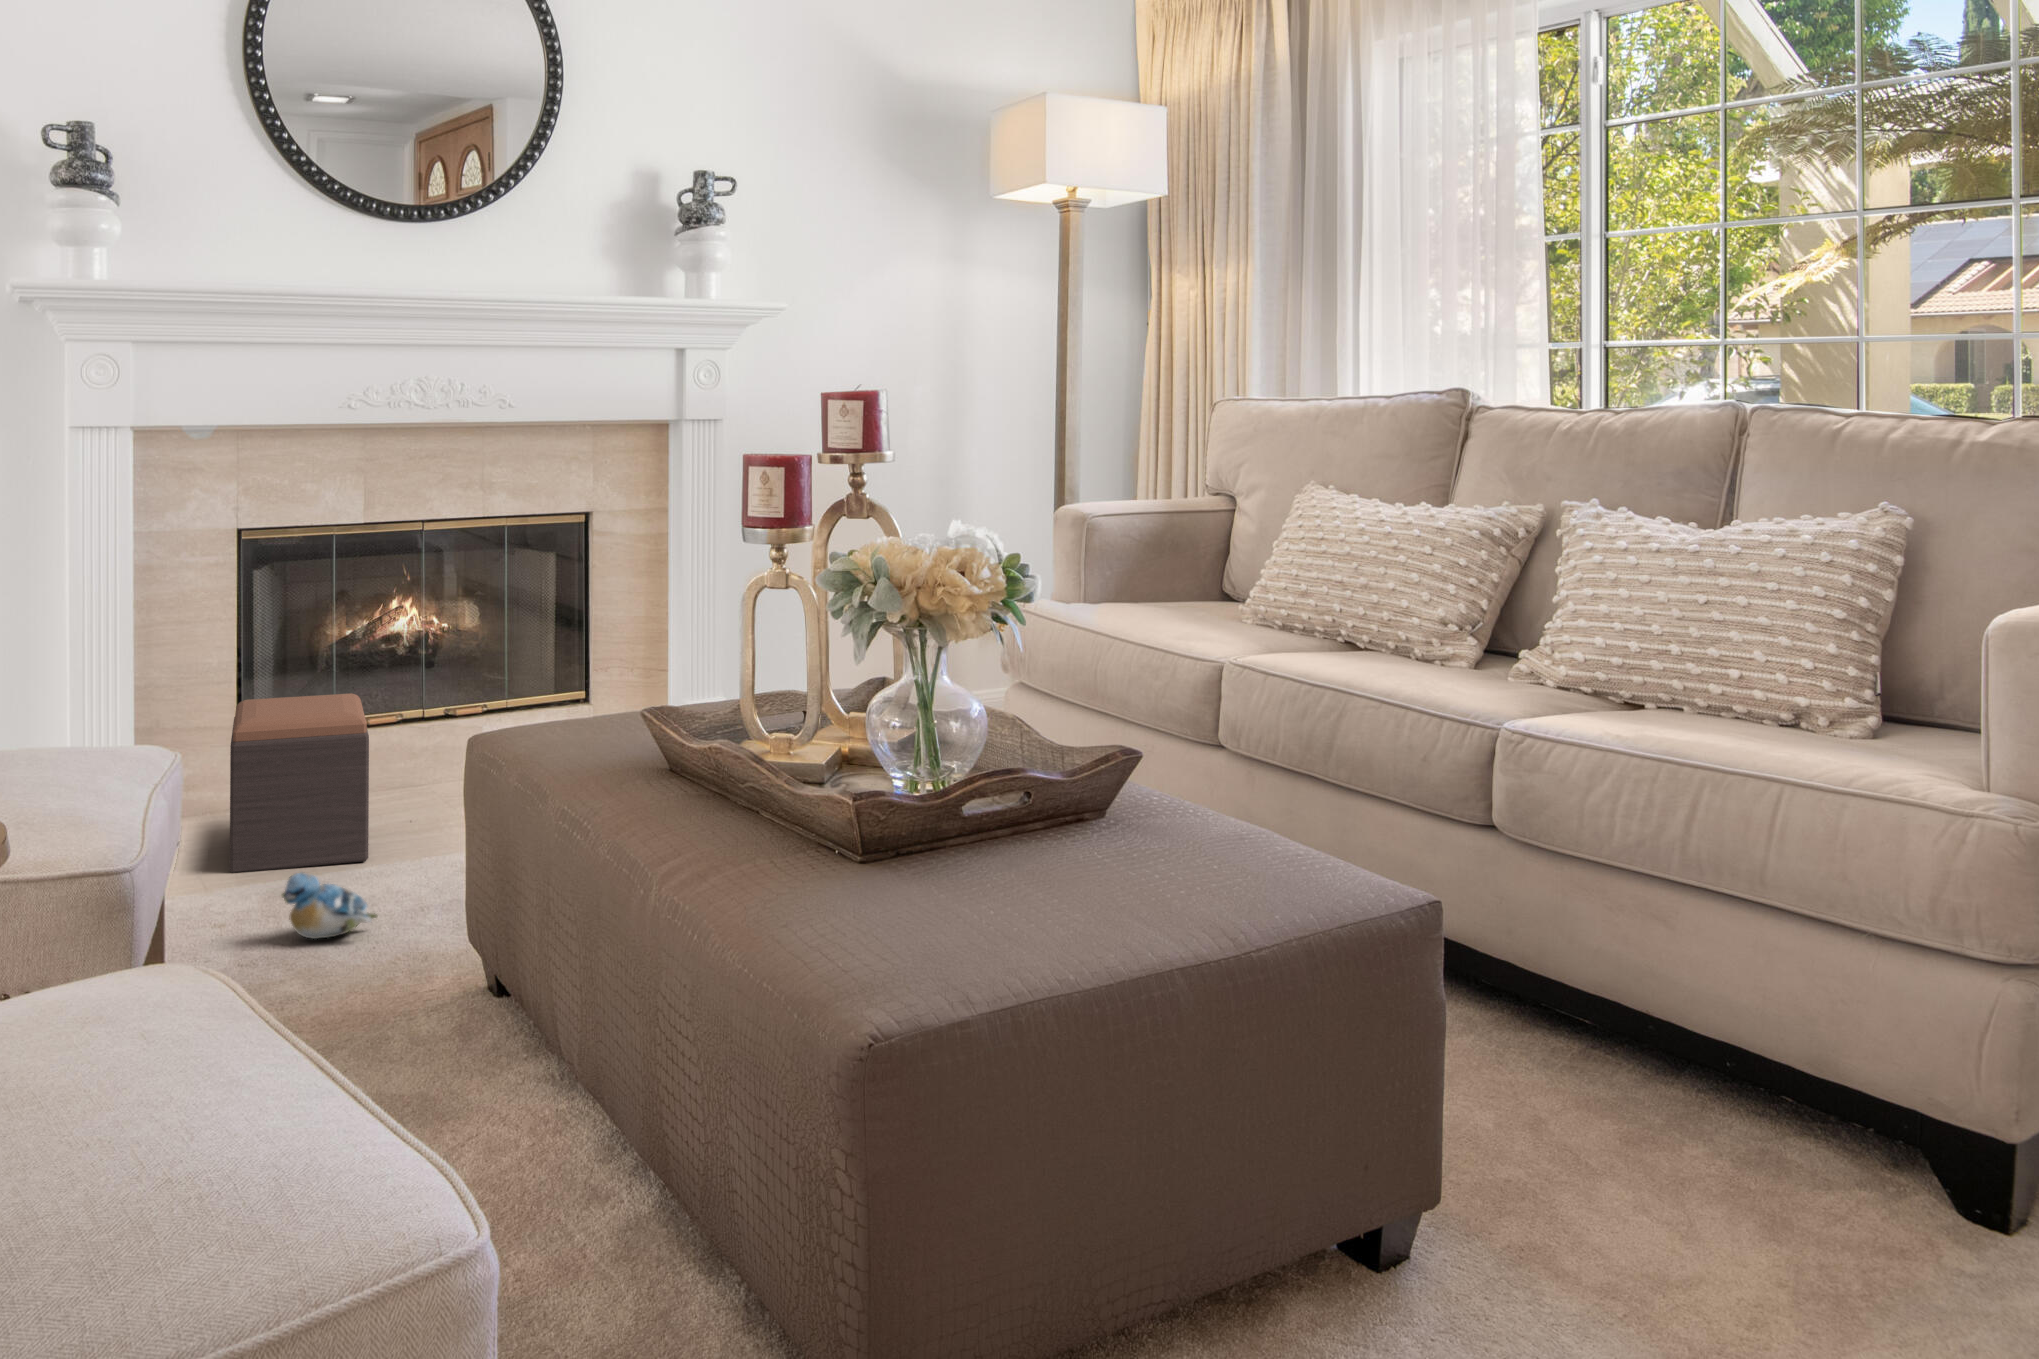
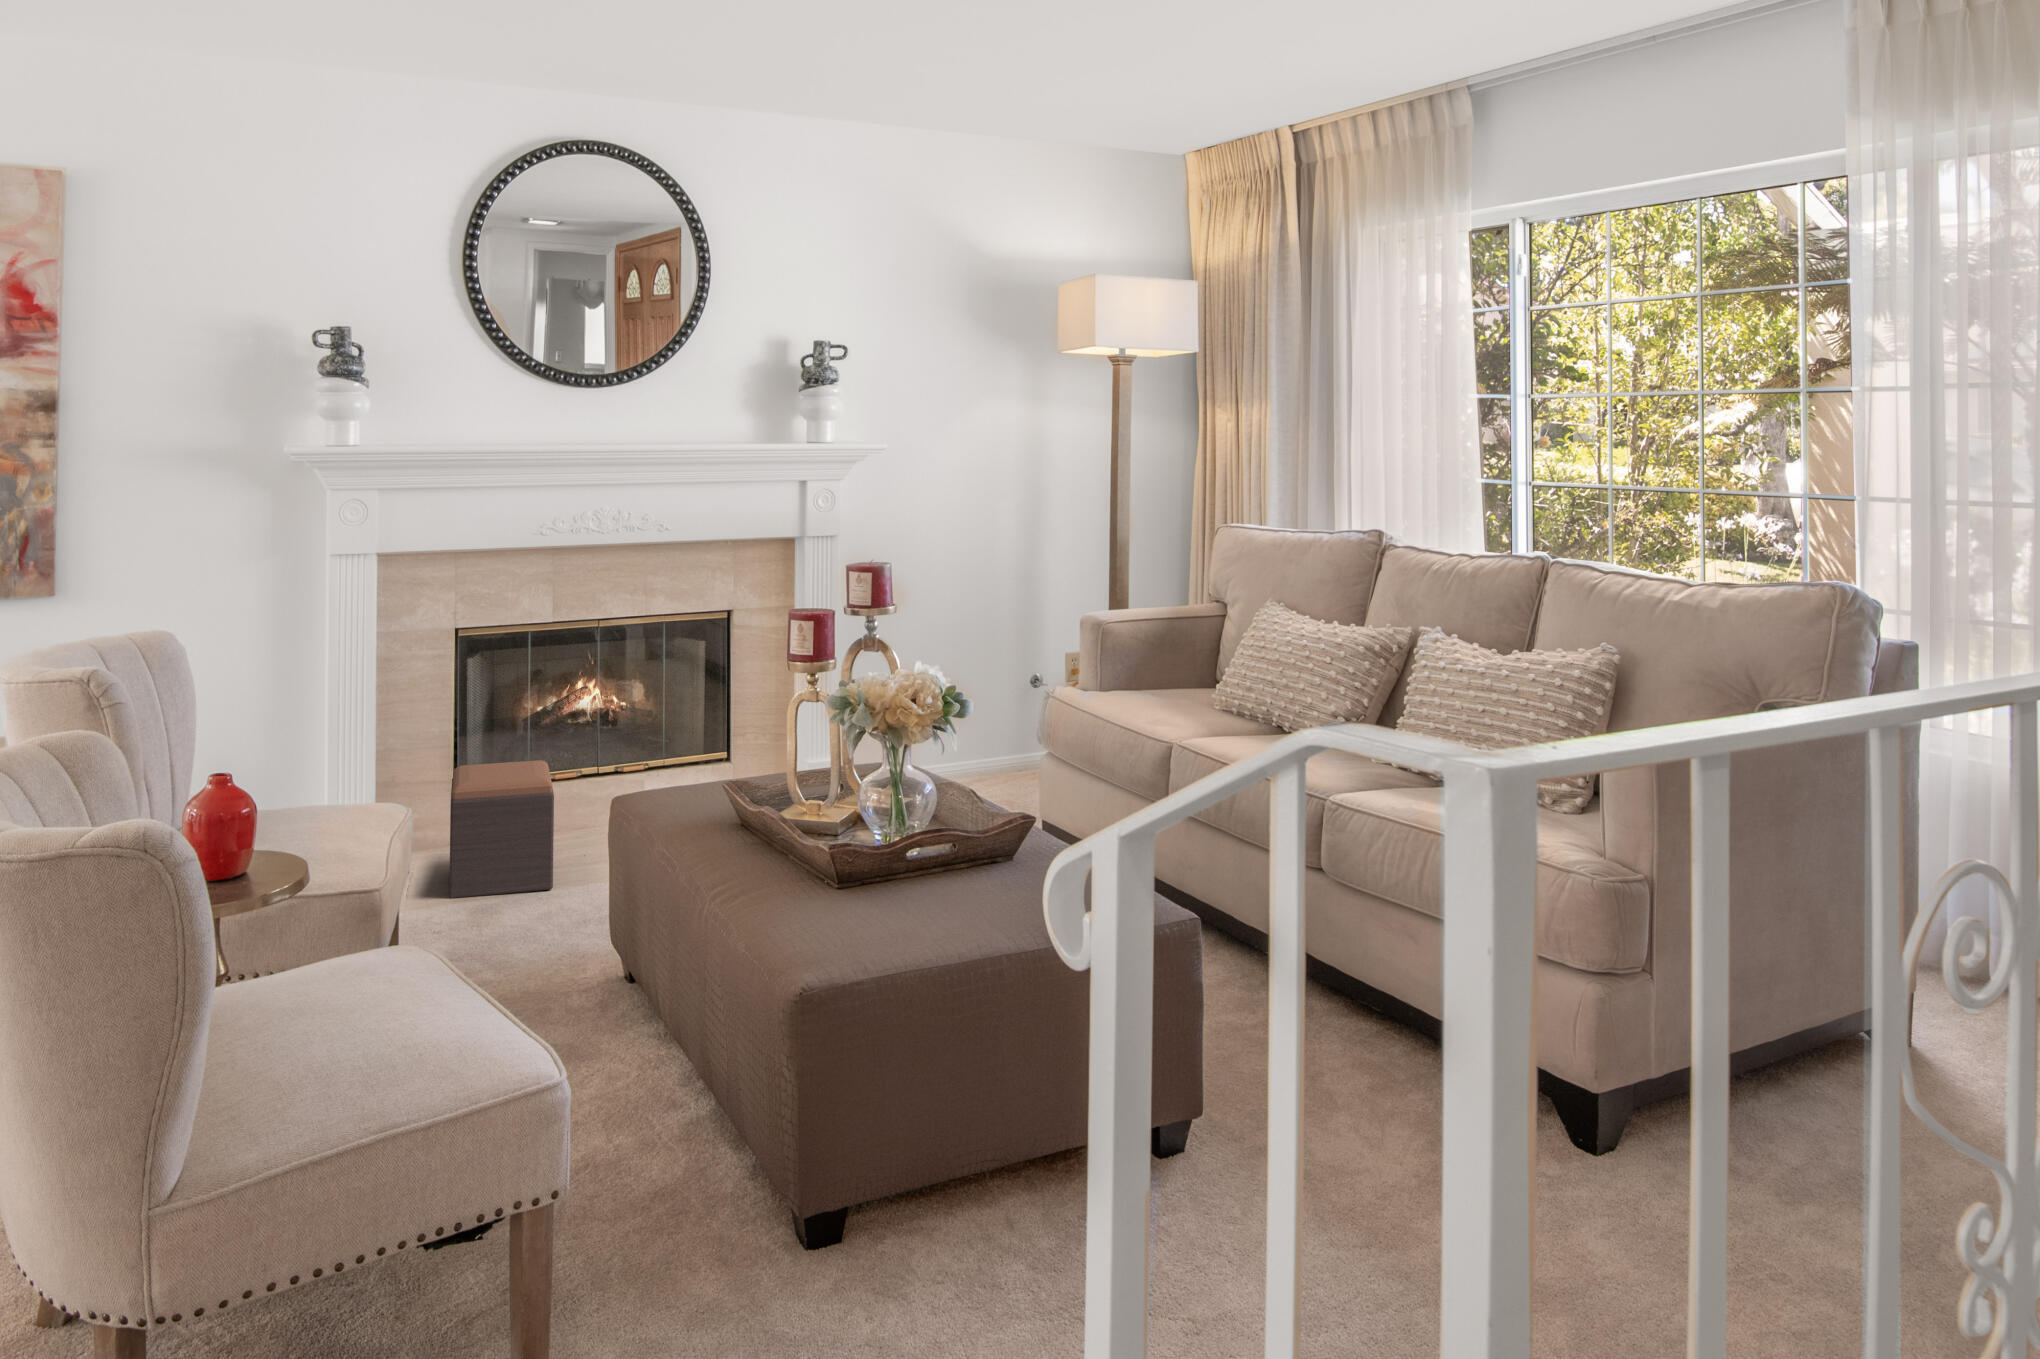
plush toy: present [282,872,377,939] -> none [489,899,559,947]

